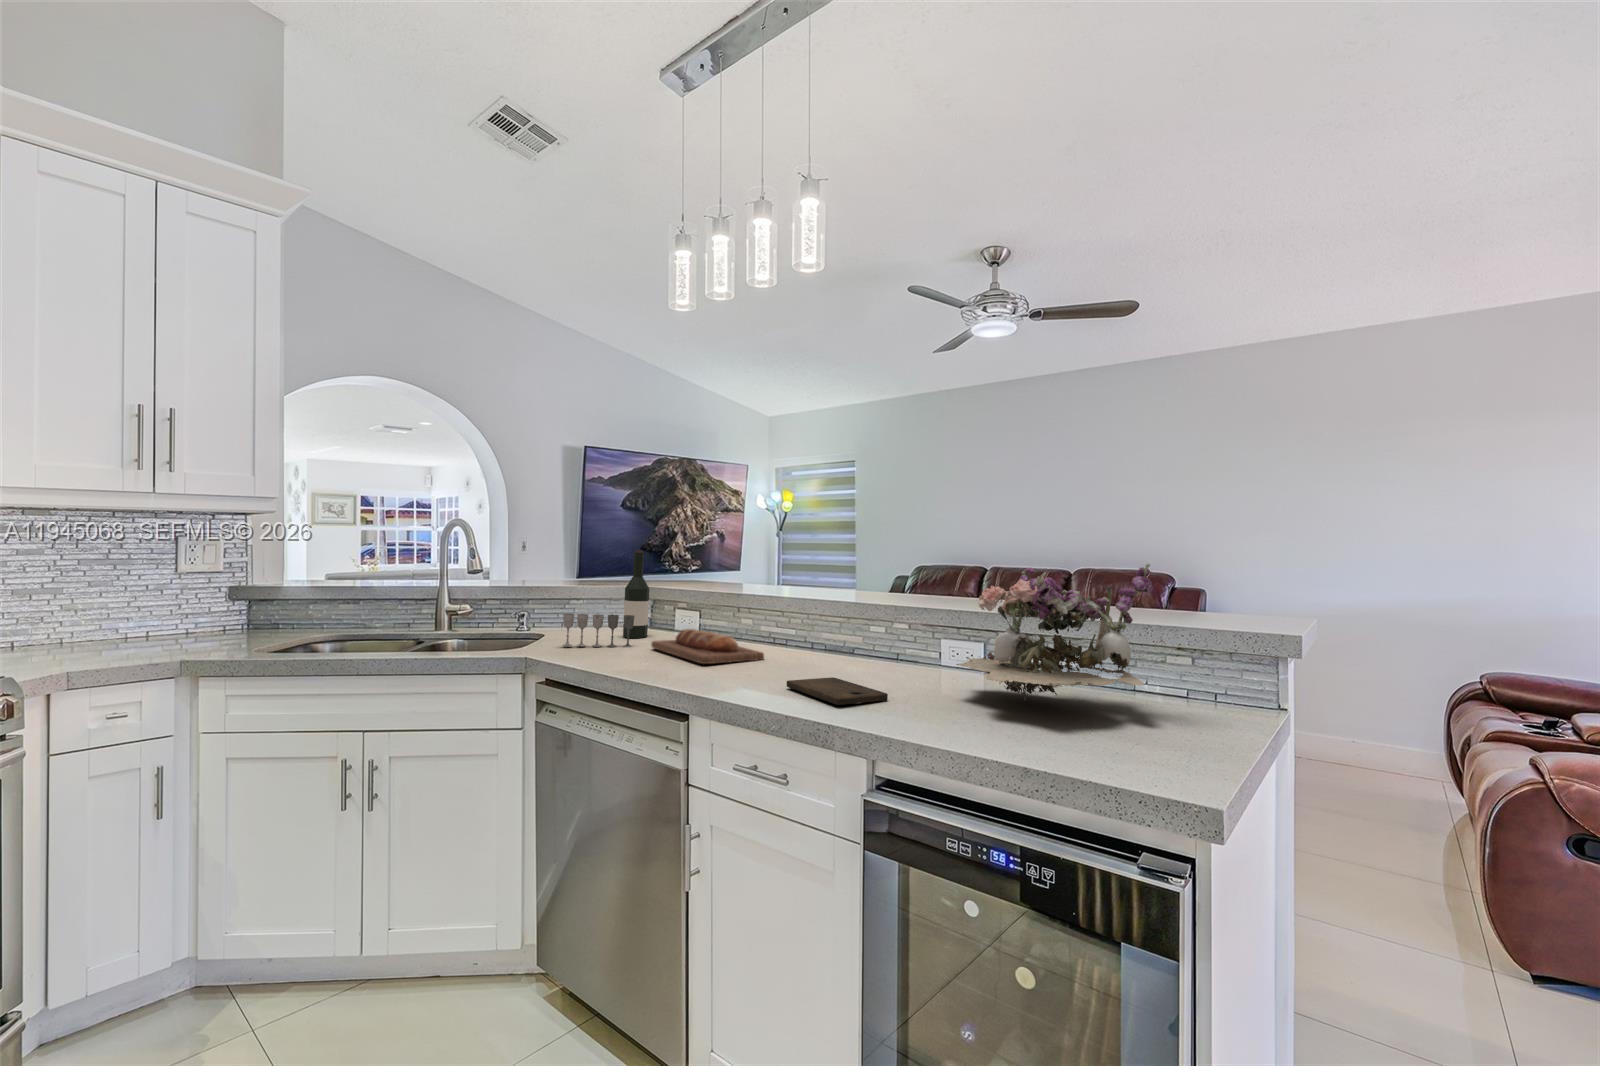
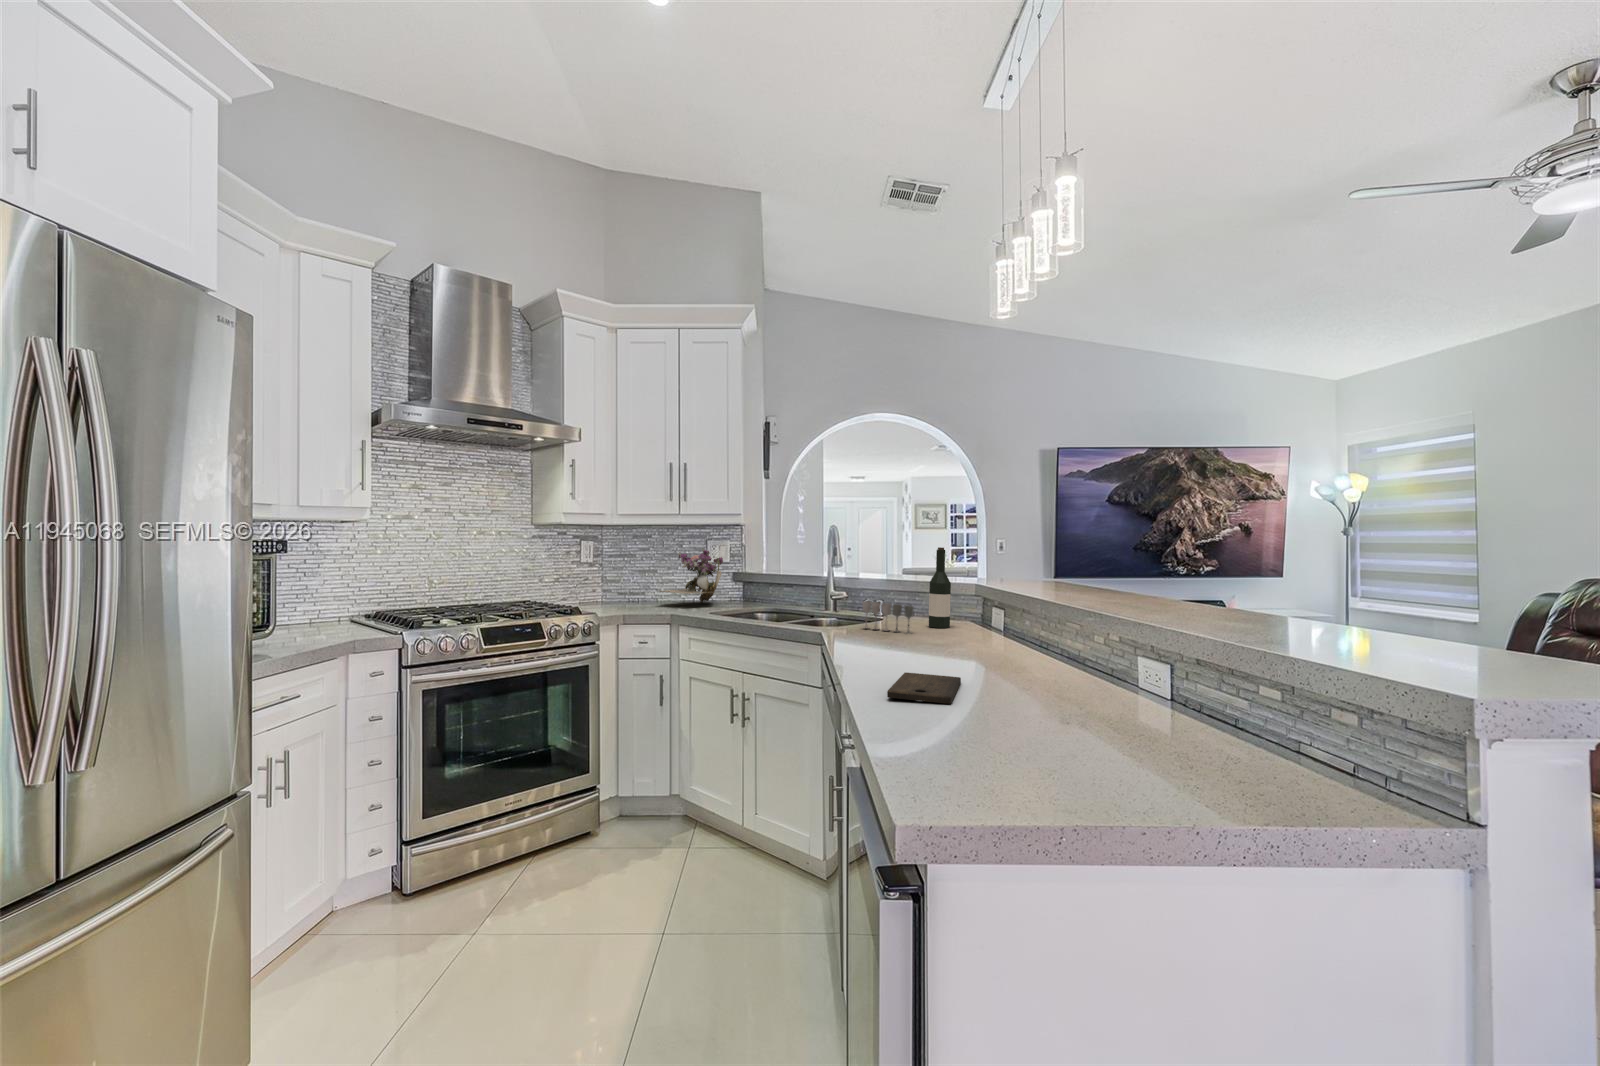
flower arrangement: present [957,563,1153,701] -> present [660,548,723,603]
bread loaf: present [652,629,764,664] -> none [906,621,976,657]

